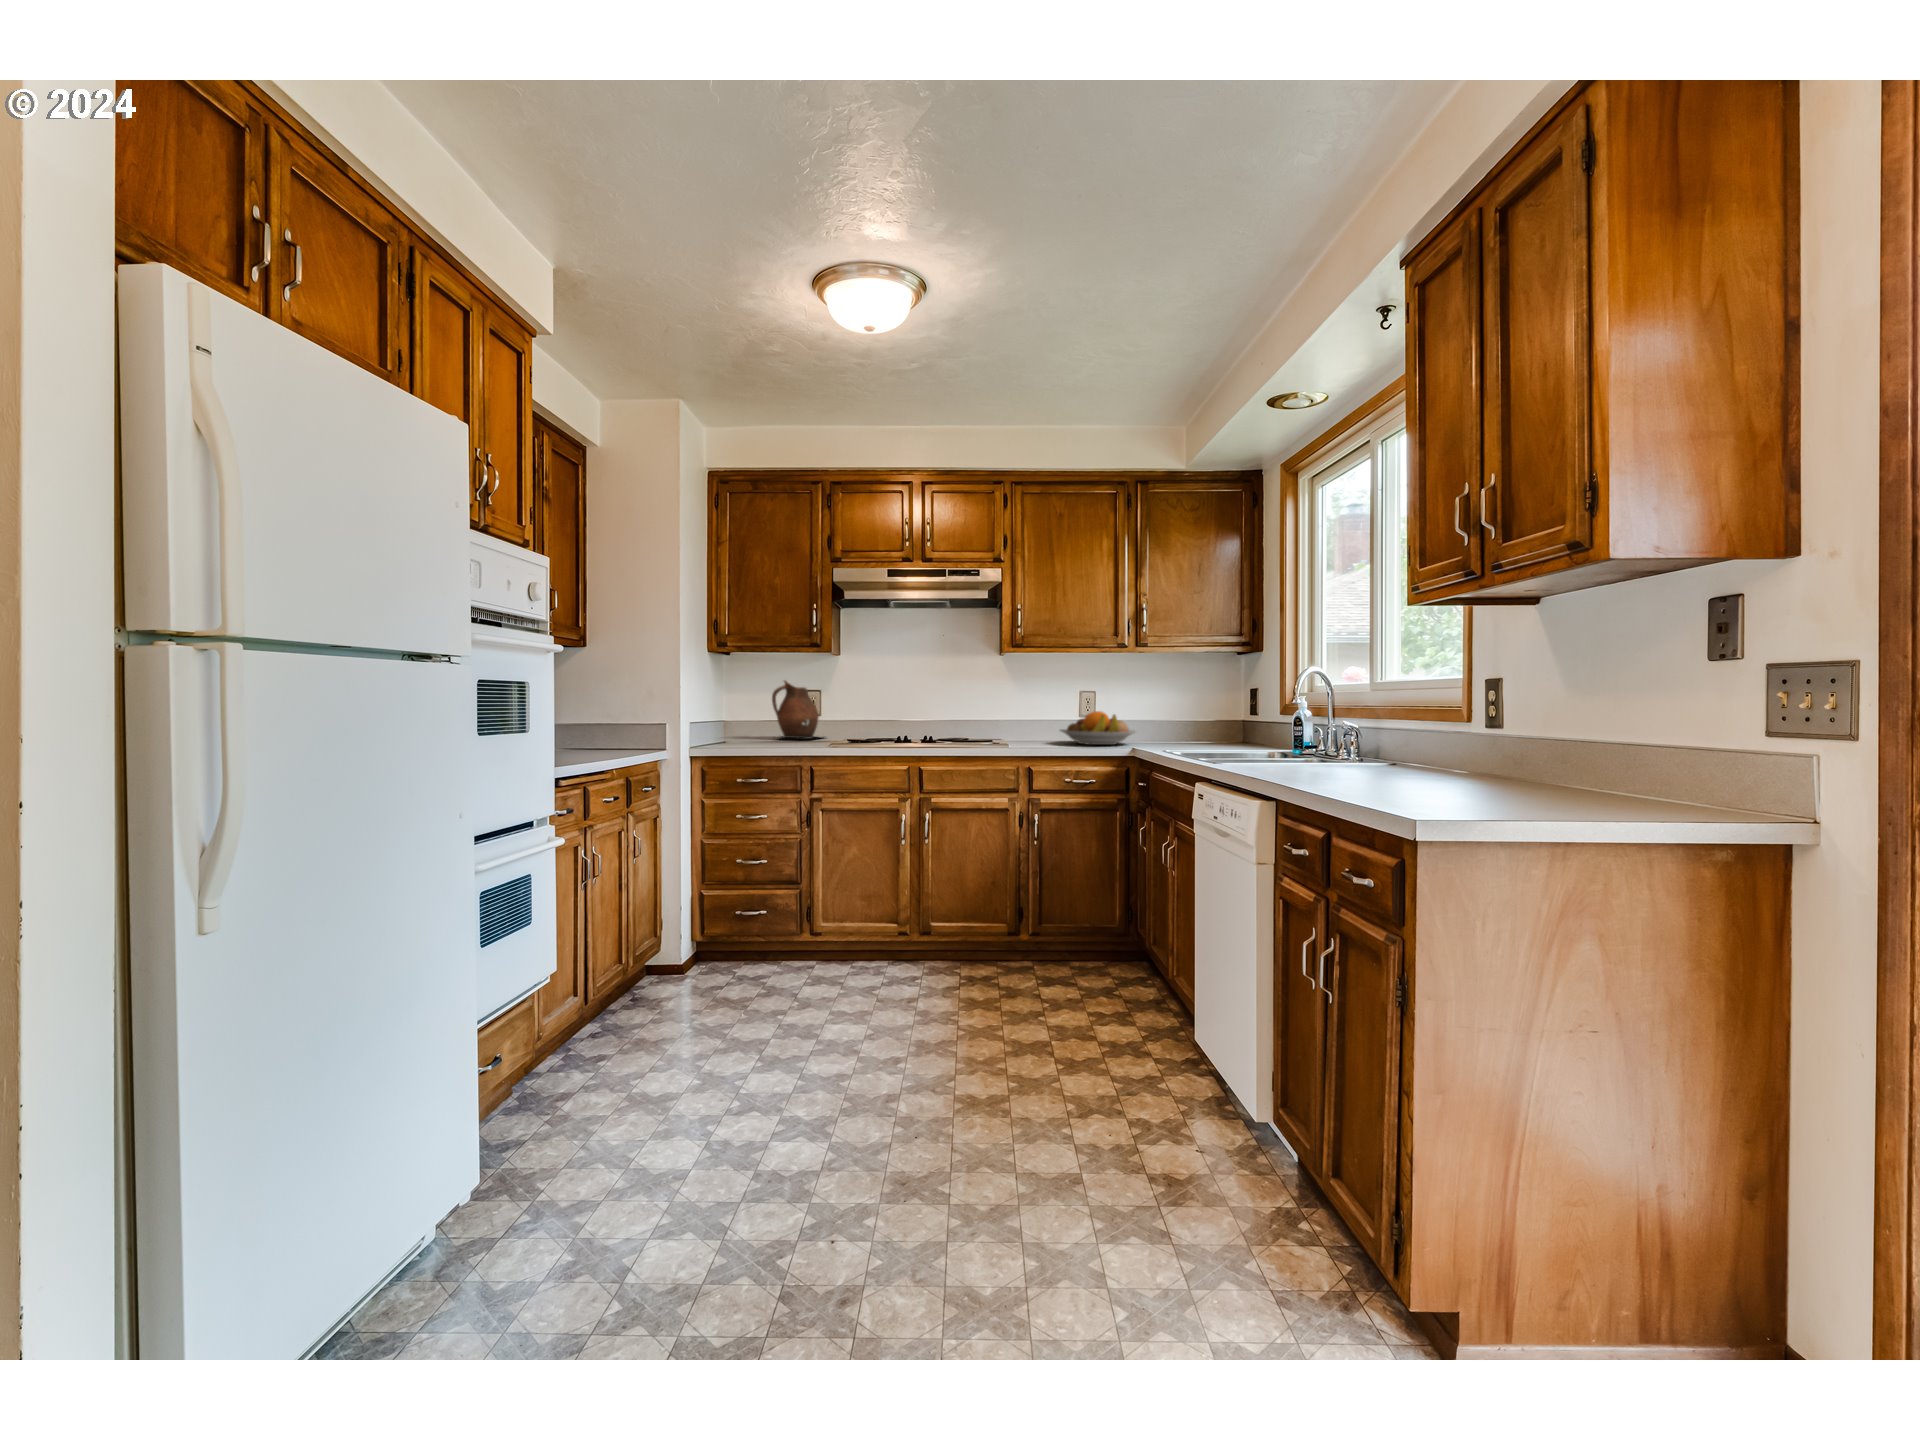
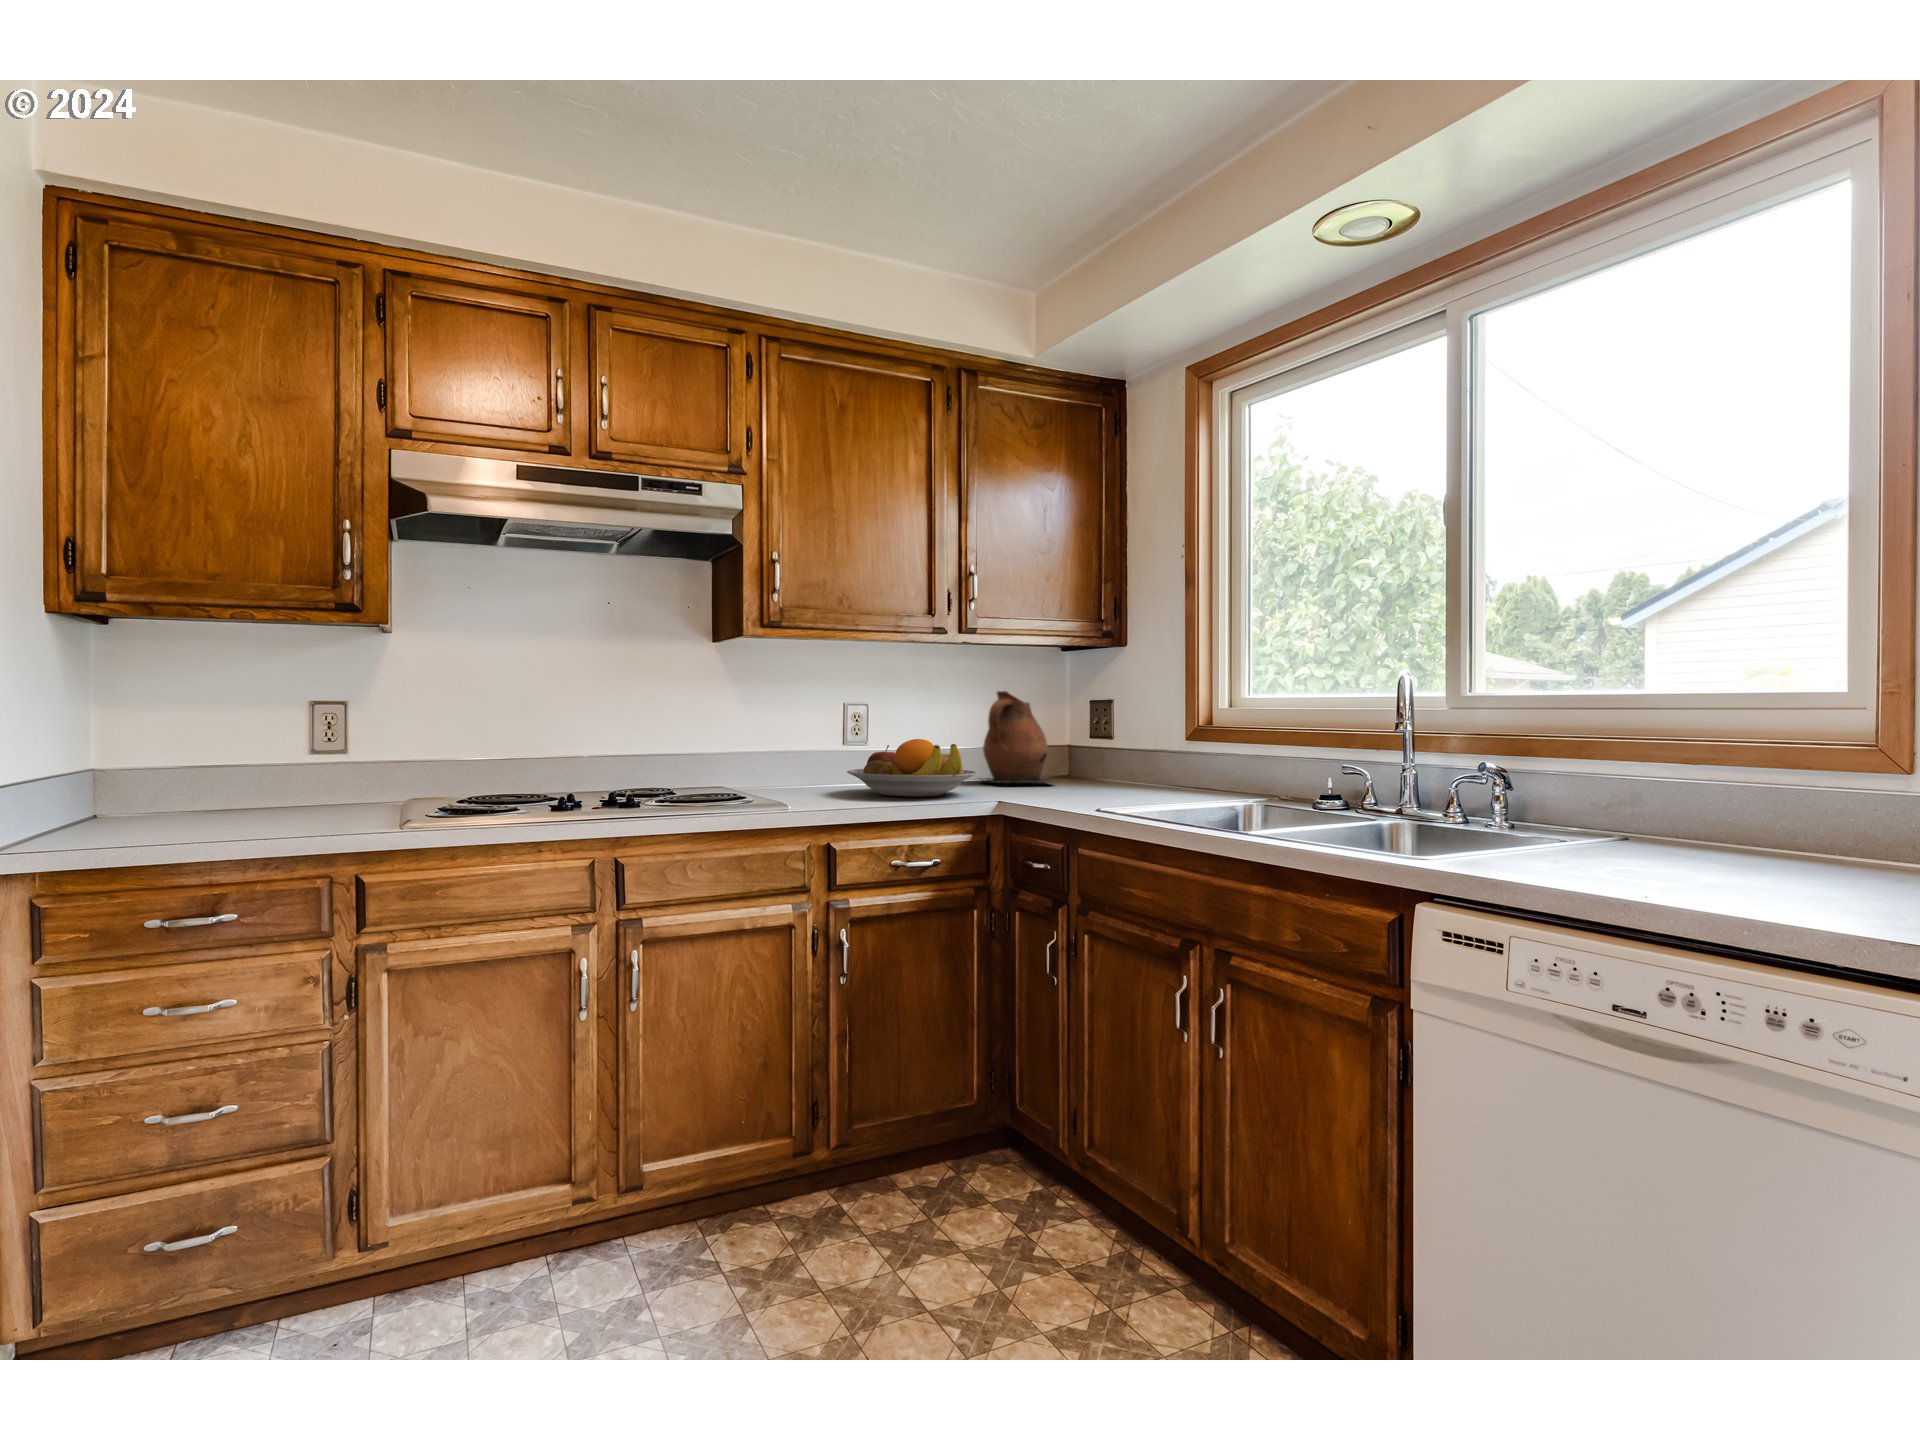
ceramic pitcher: present [772,681,819,739] -> present [979,691,1055,784]

